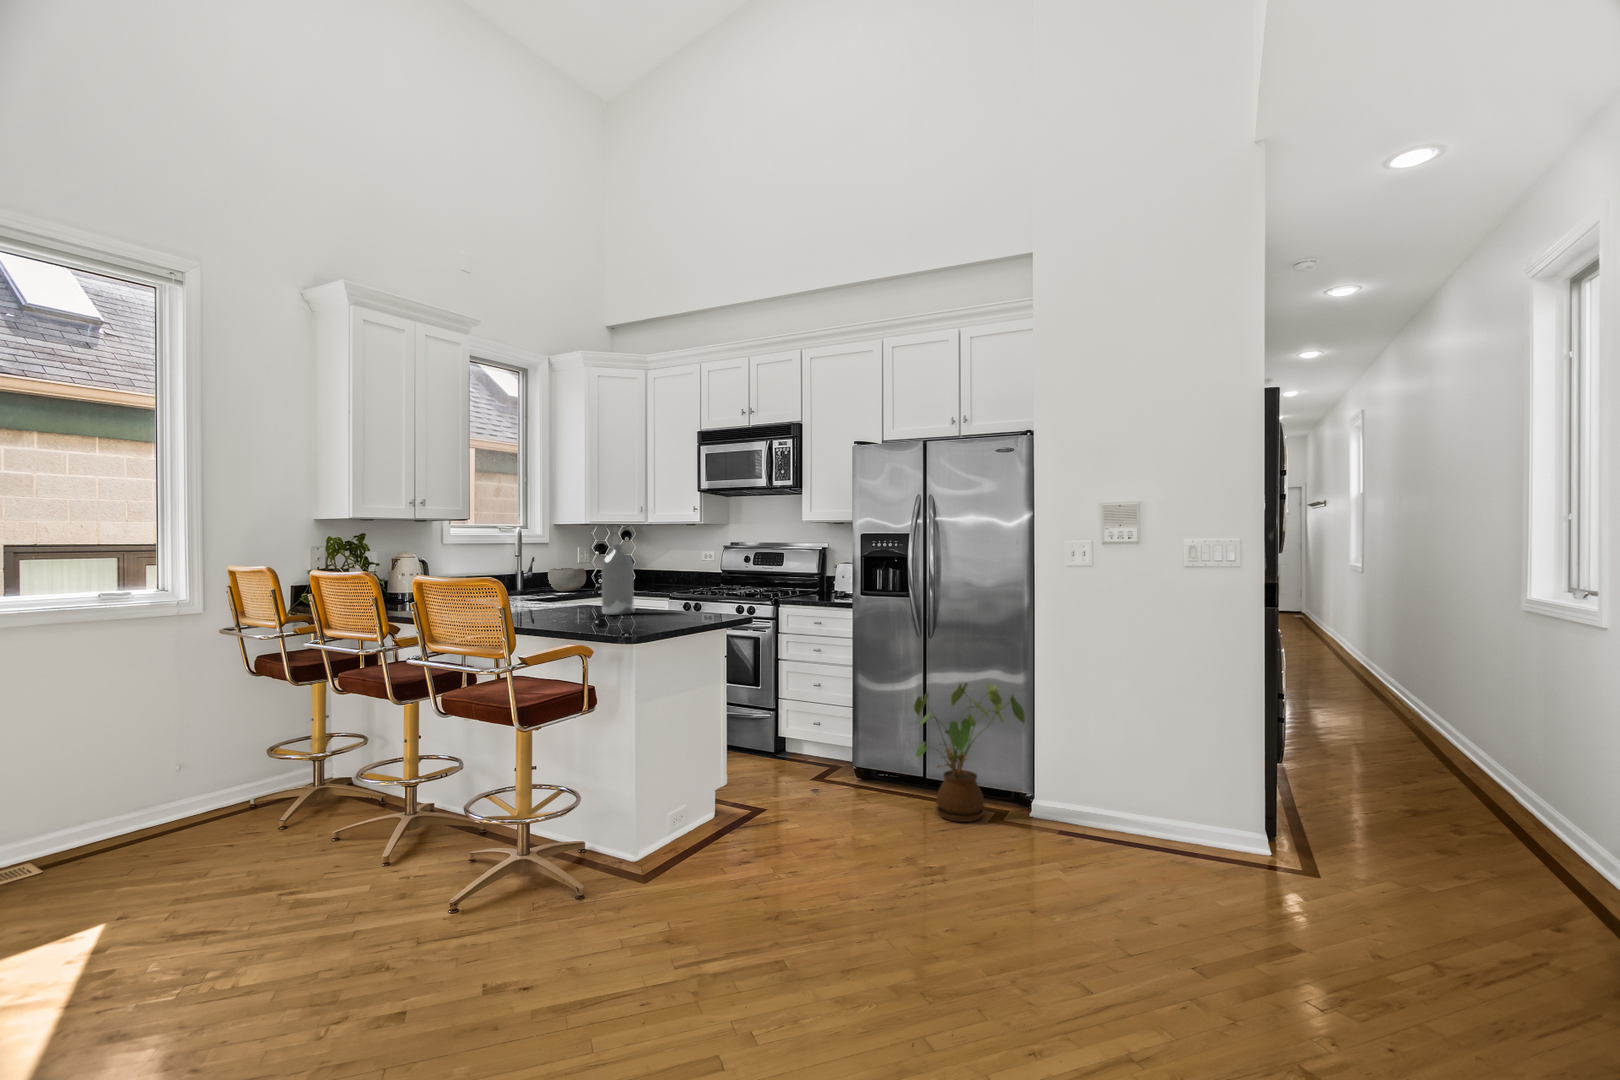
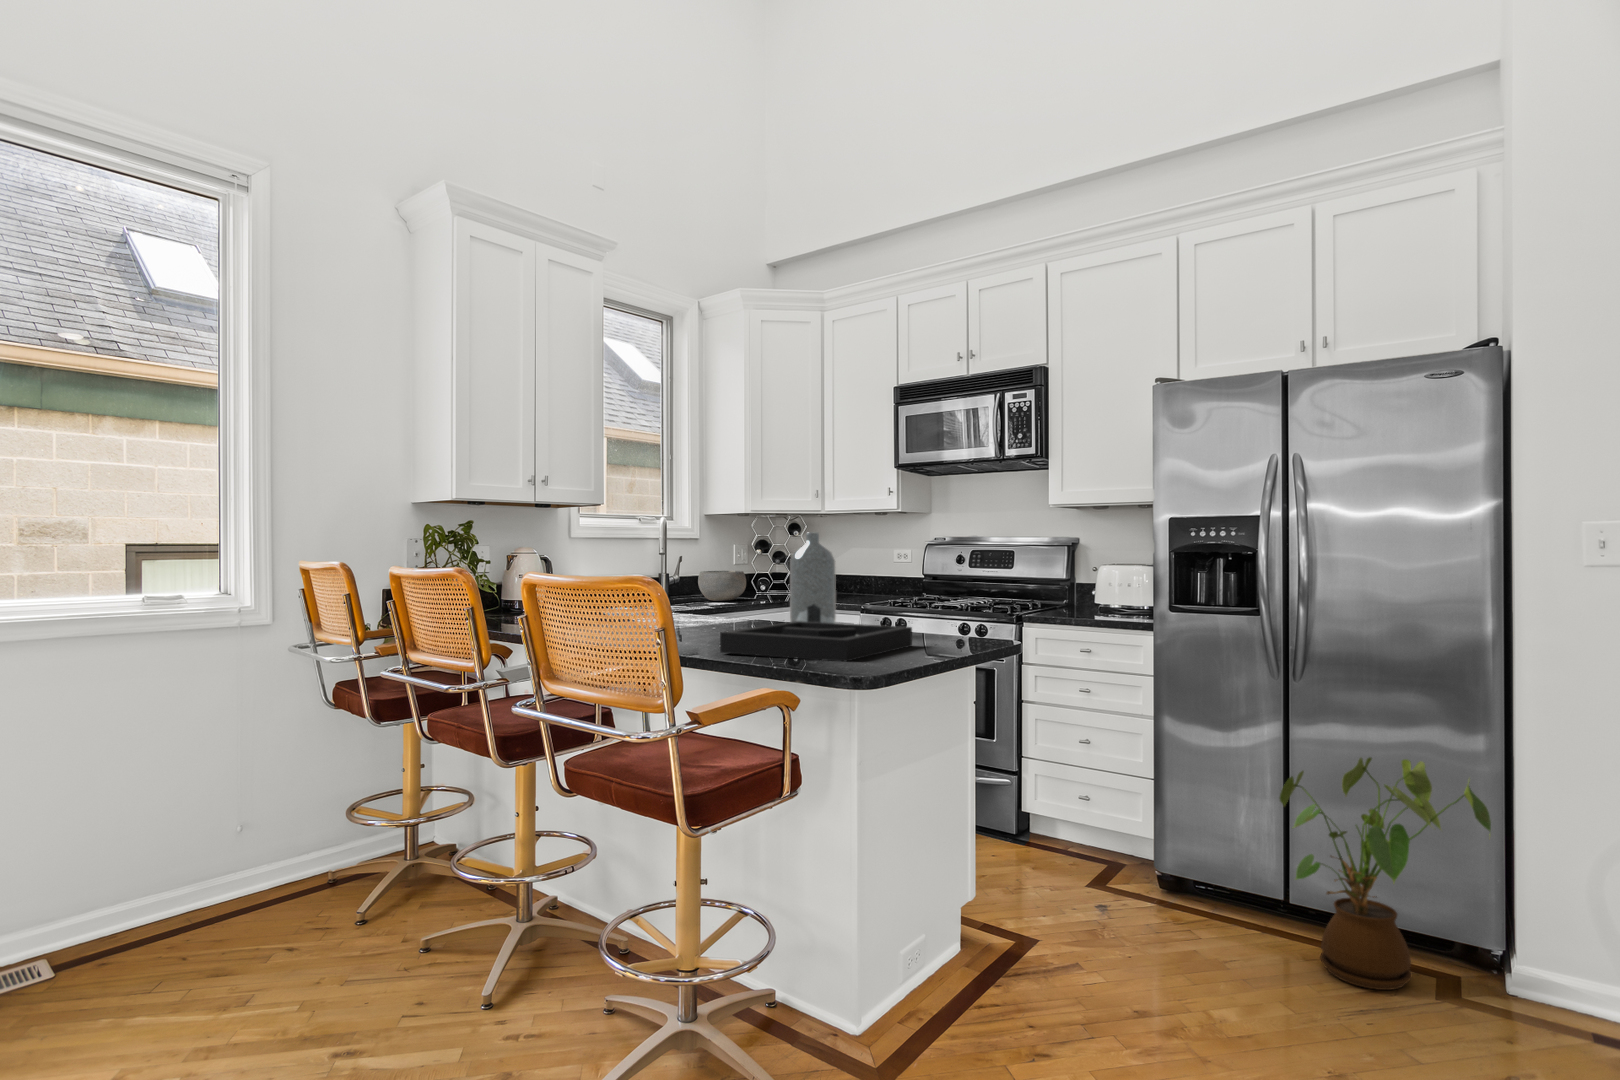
decorative tray: none [547,604,678,629] -> present [720,621,912,661]

